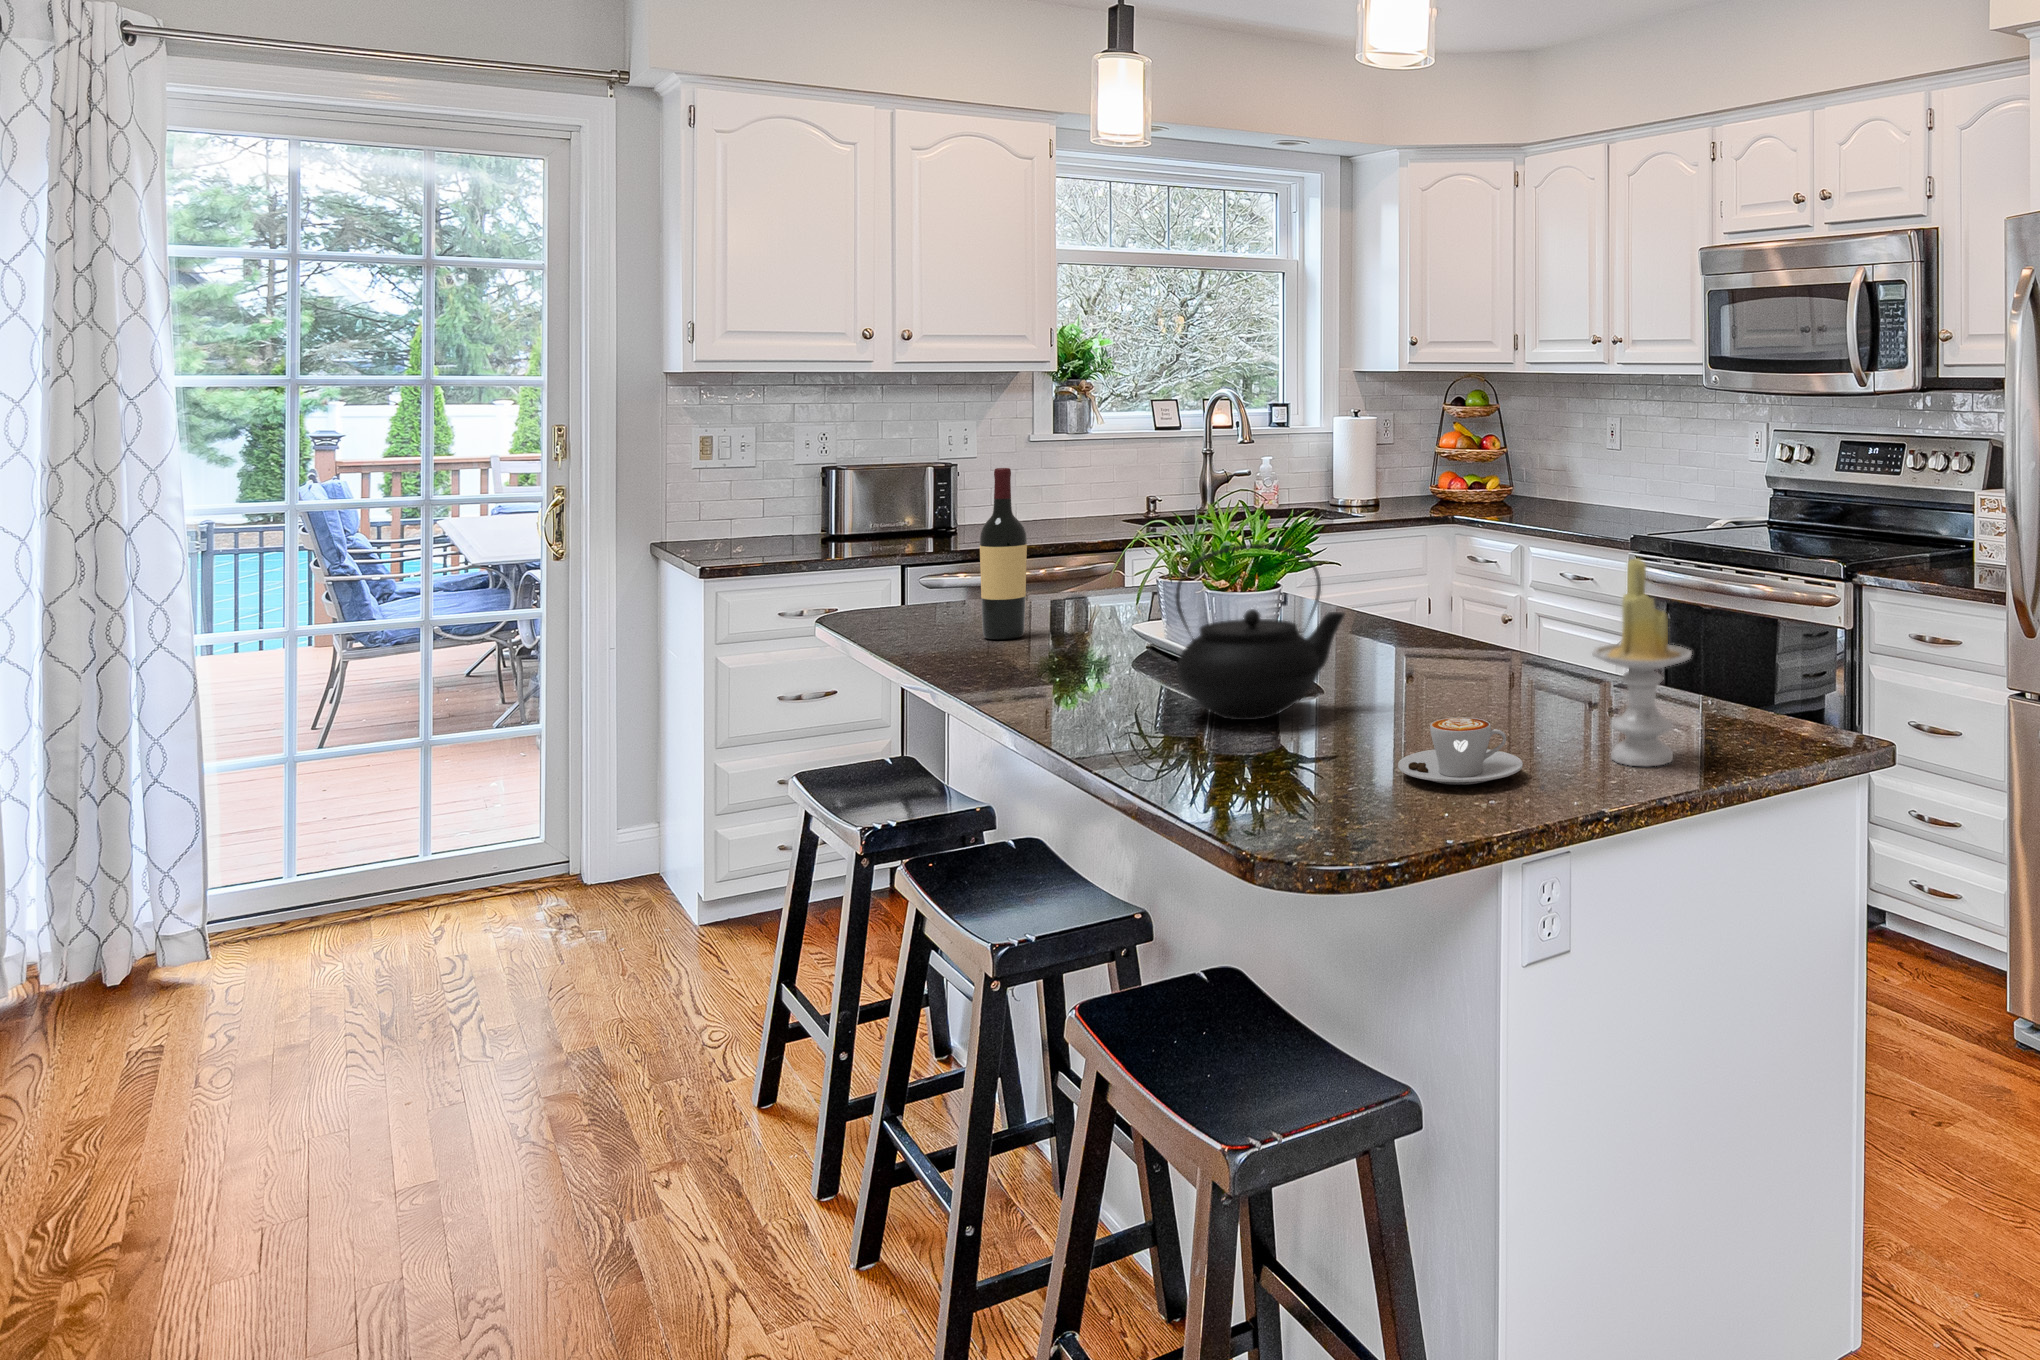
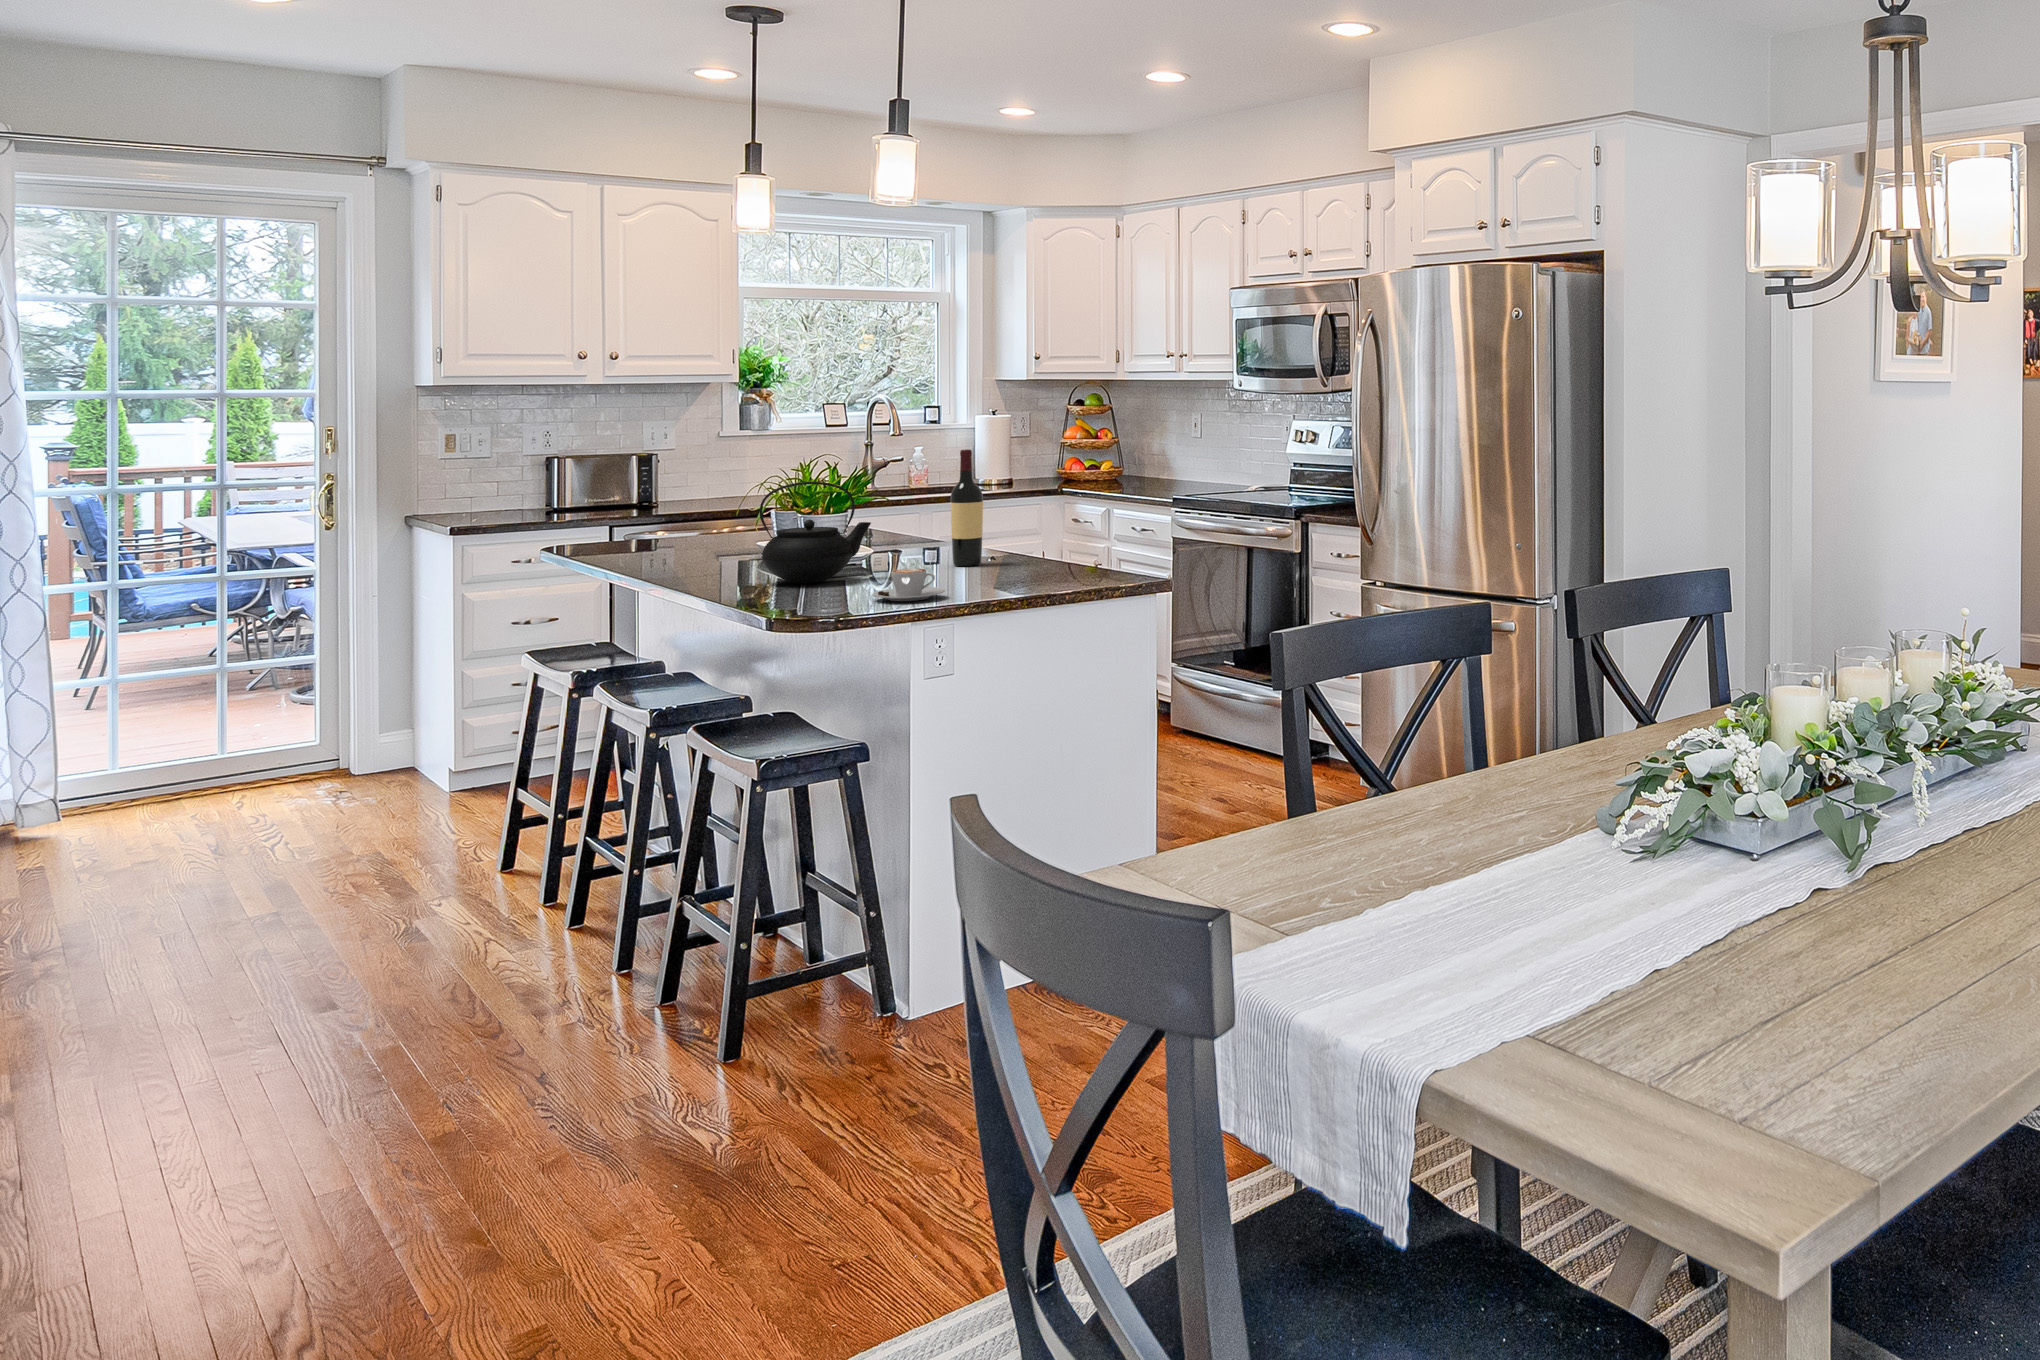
wine bottle: present [980,468,1027,640] -> present [951,450,983,566]
candle: present [1592,558,1692,766] -> none [992,482,1050,593]

